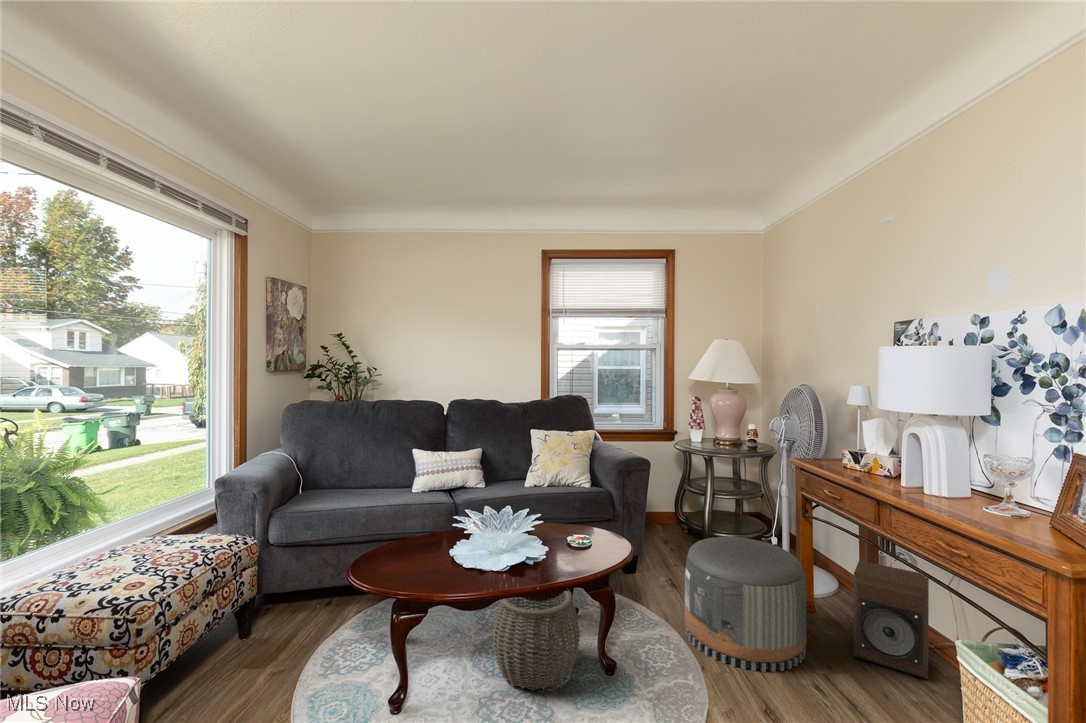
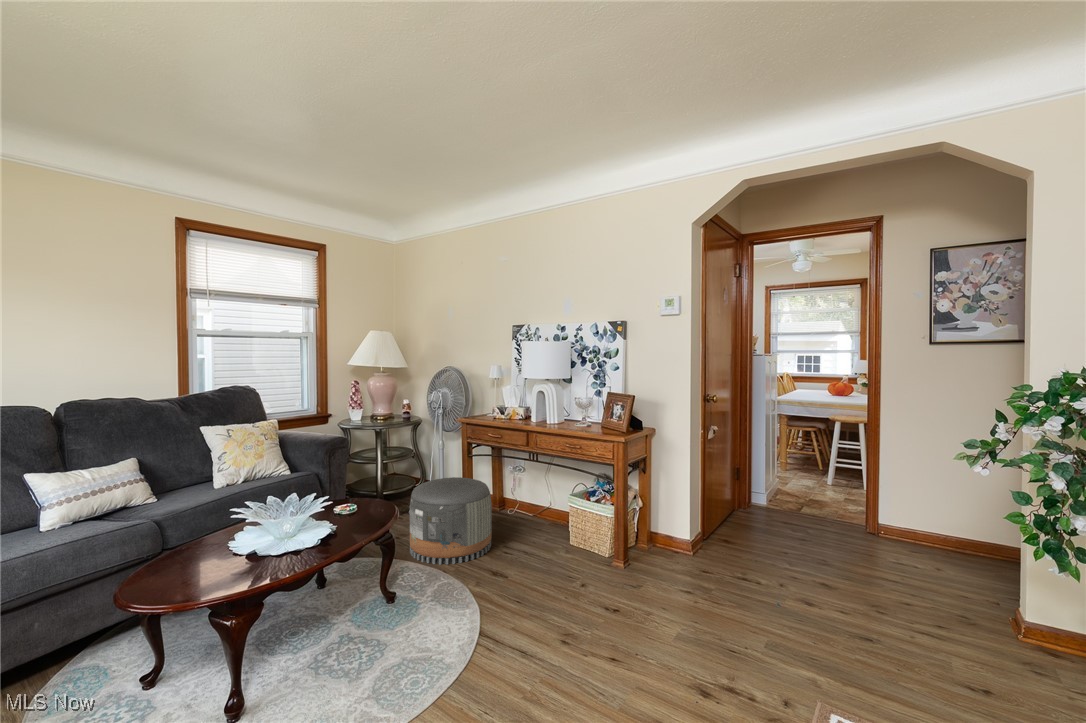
speaker: present [854,560,929,679] -> none [505,472,545,532]
woven basket: present [493,590,580,690] -> none [286,549,374,648]

